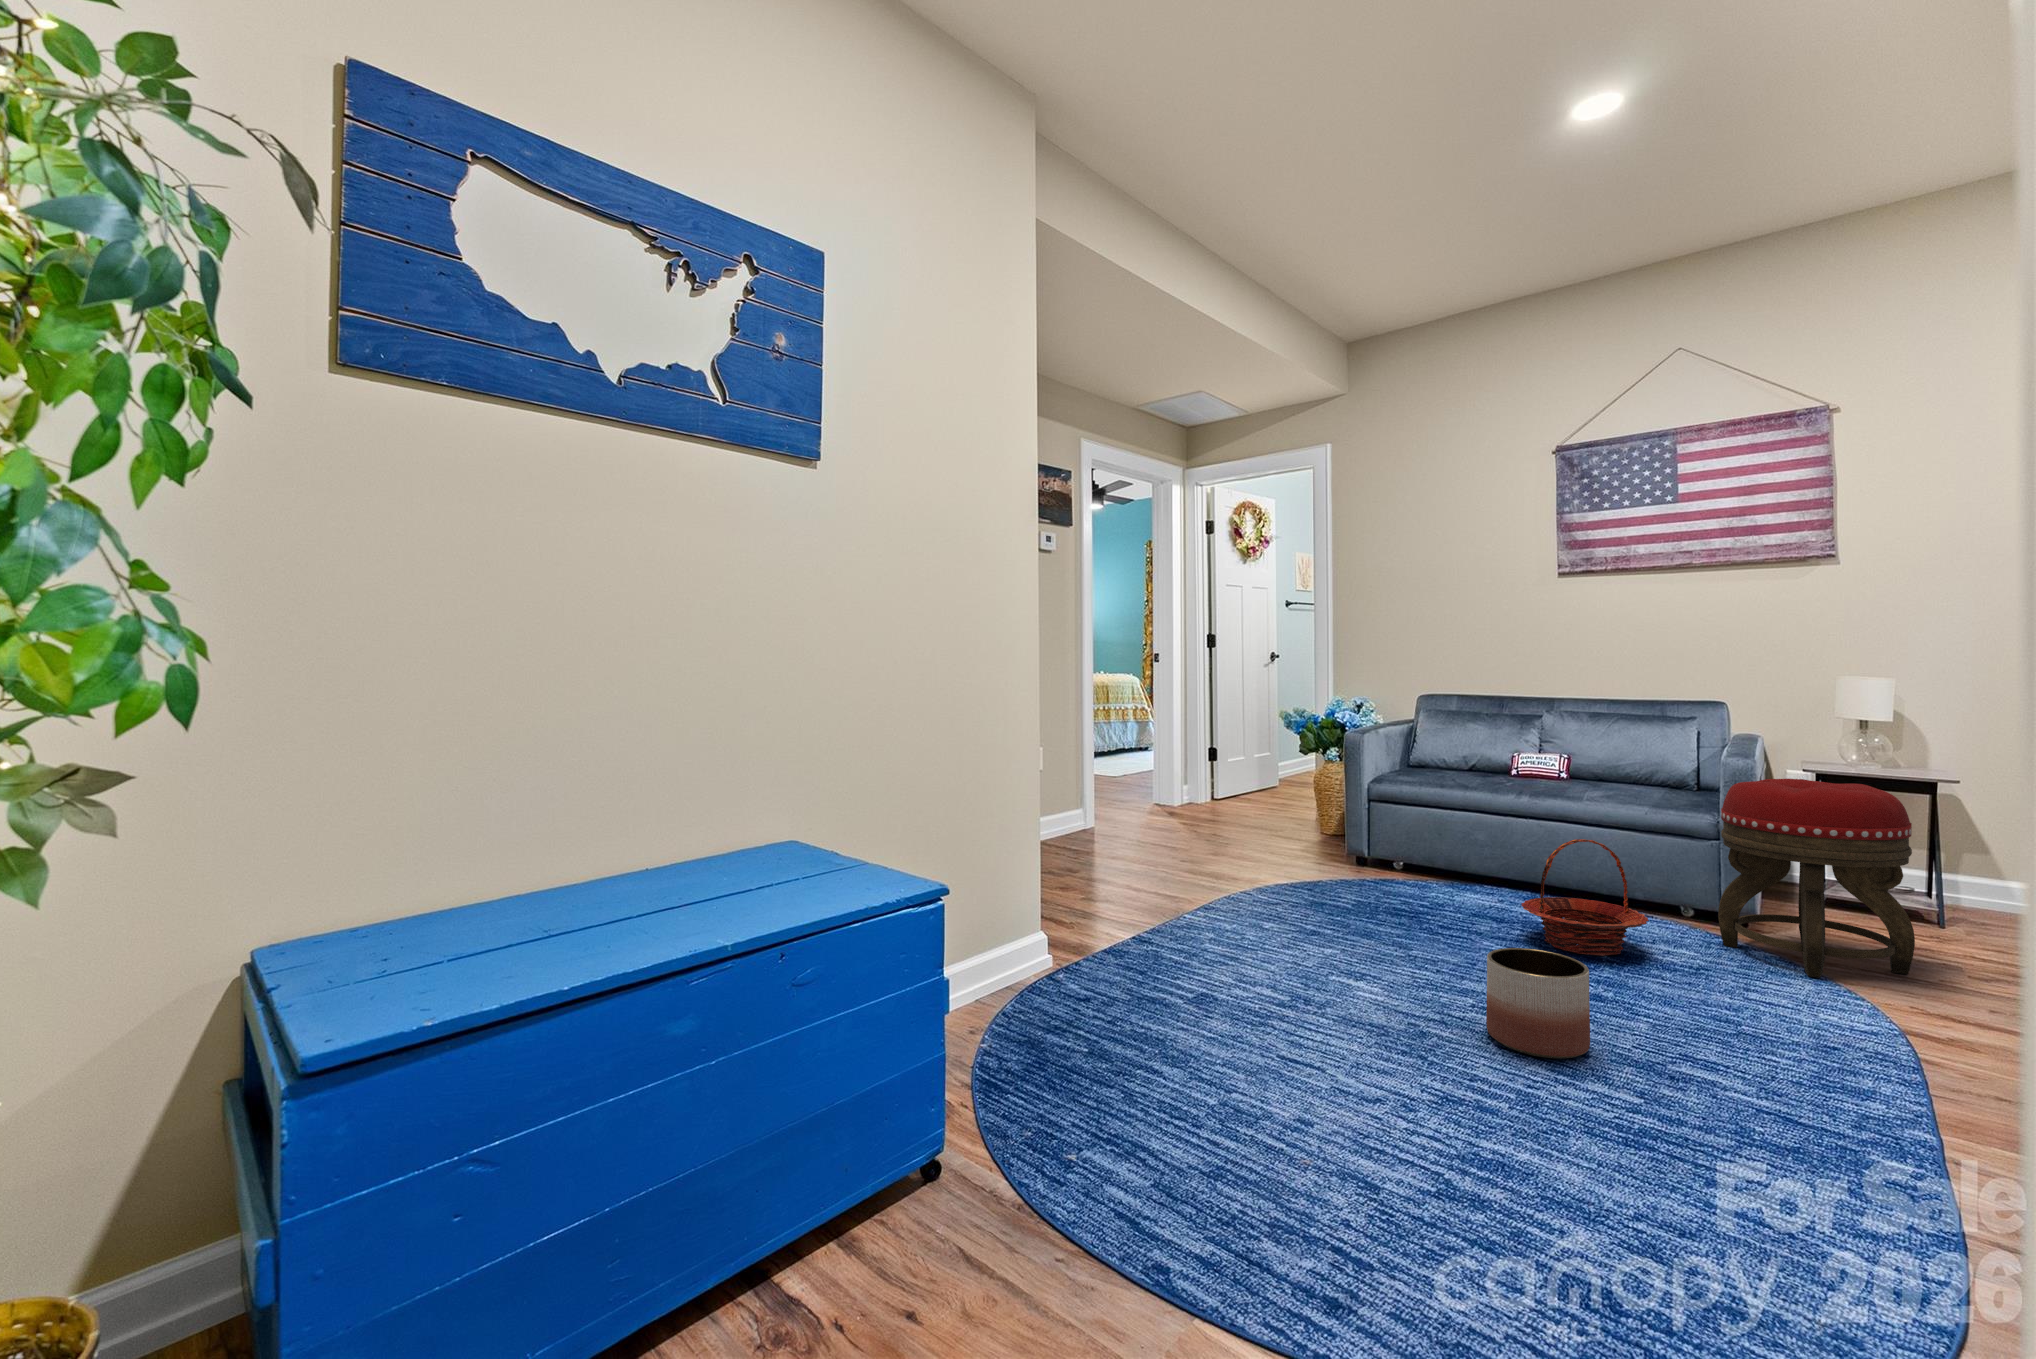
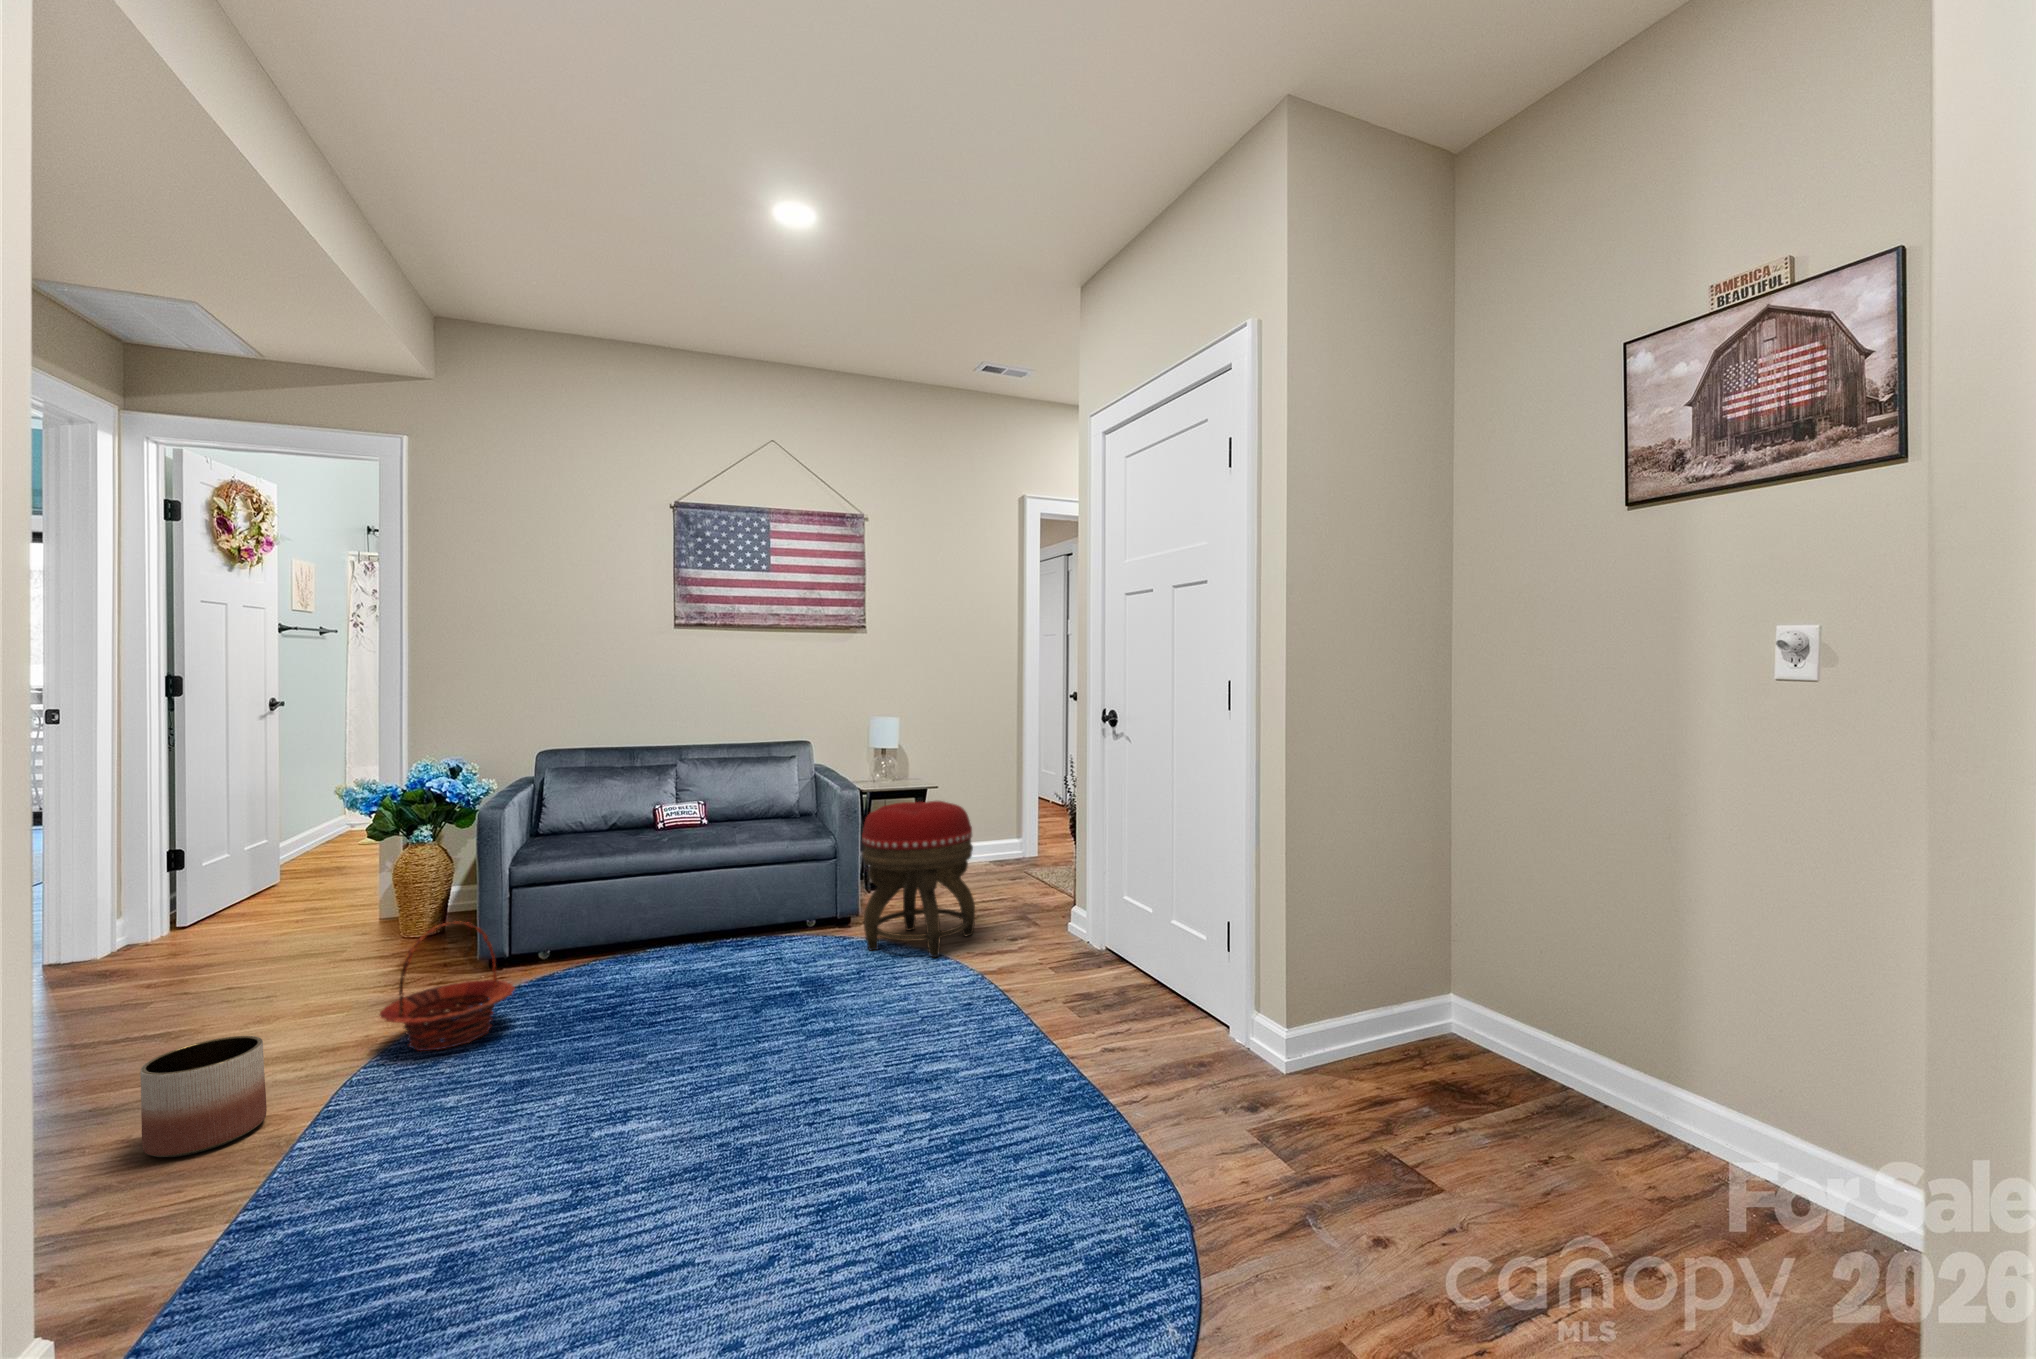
basket: present [1522,839,1649,956] -> present [380,921,515,1051]
planter: present [1486,948,1590,1059] -> present [140,1036,267,1157]

